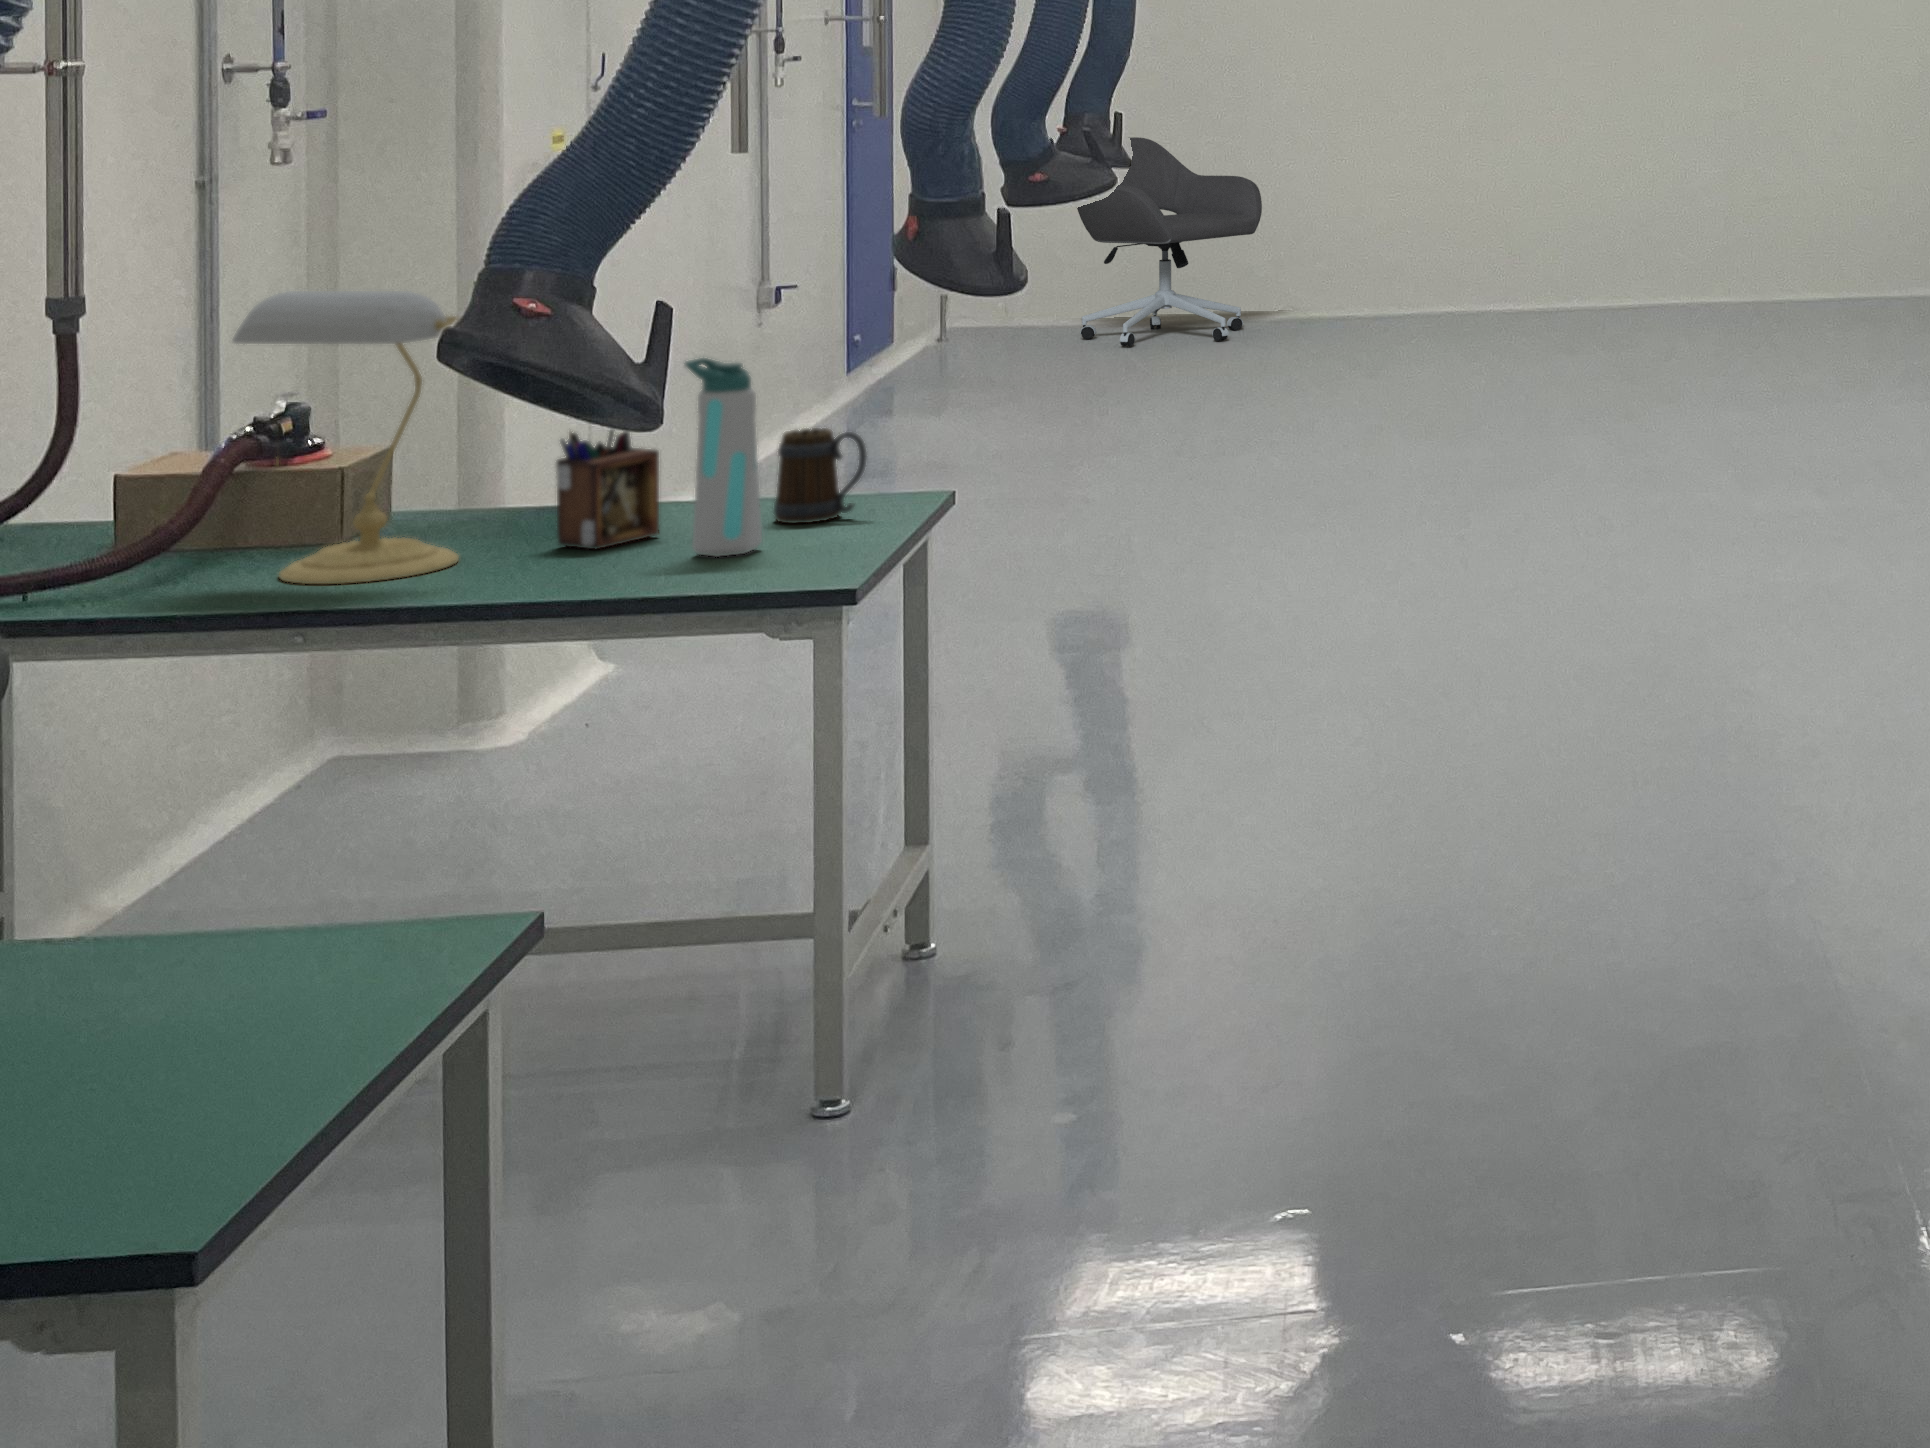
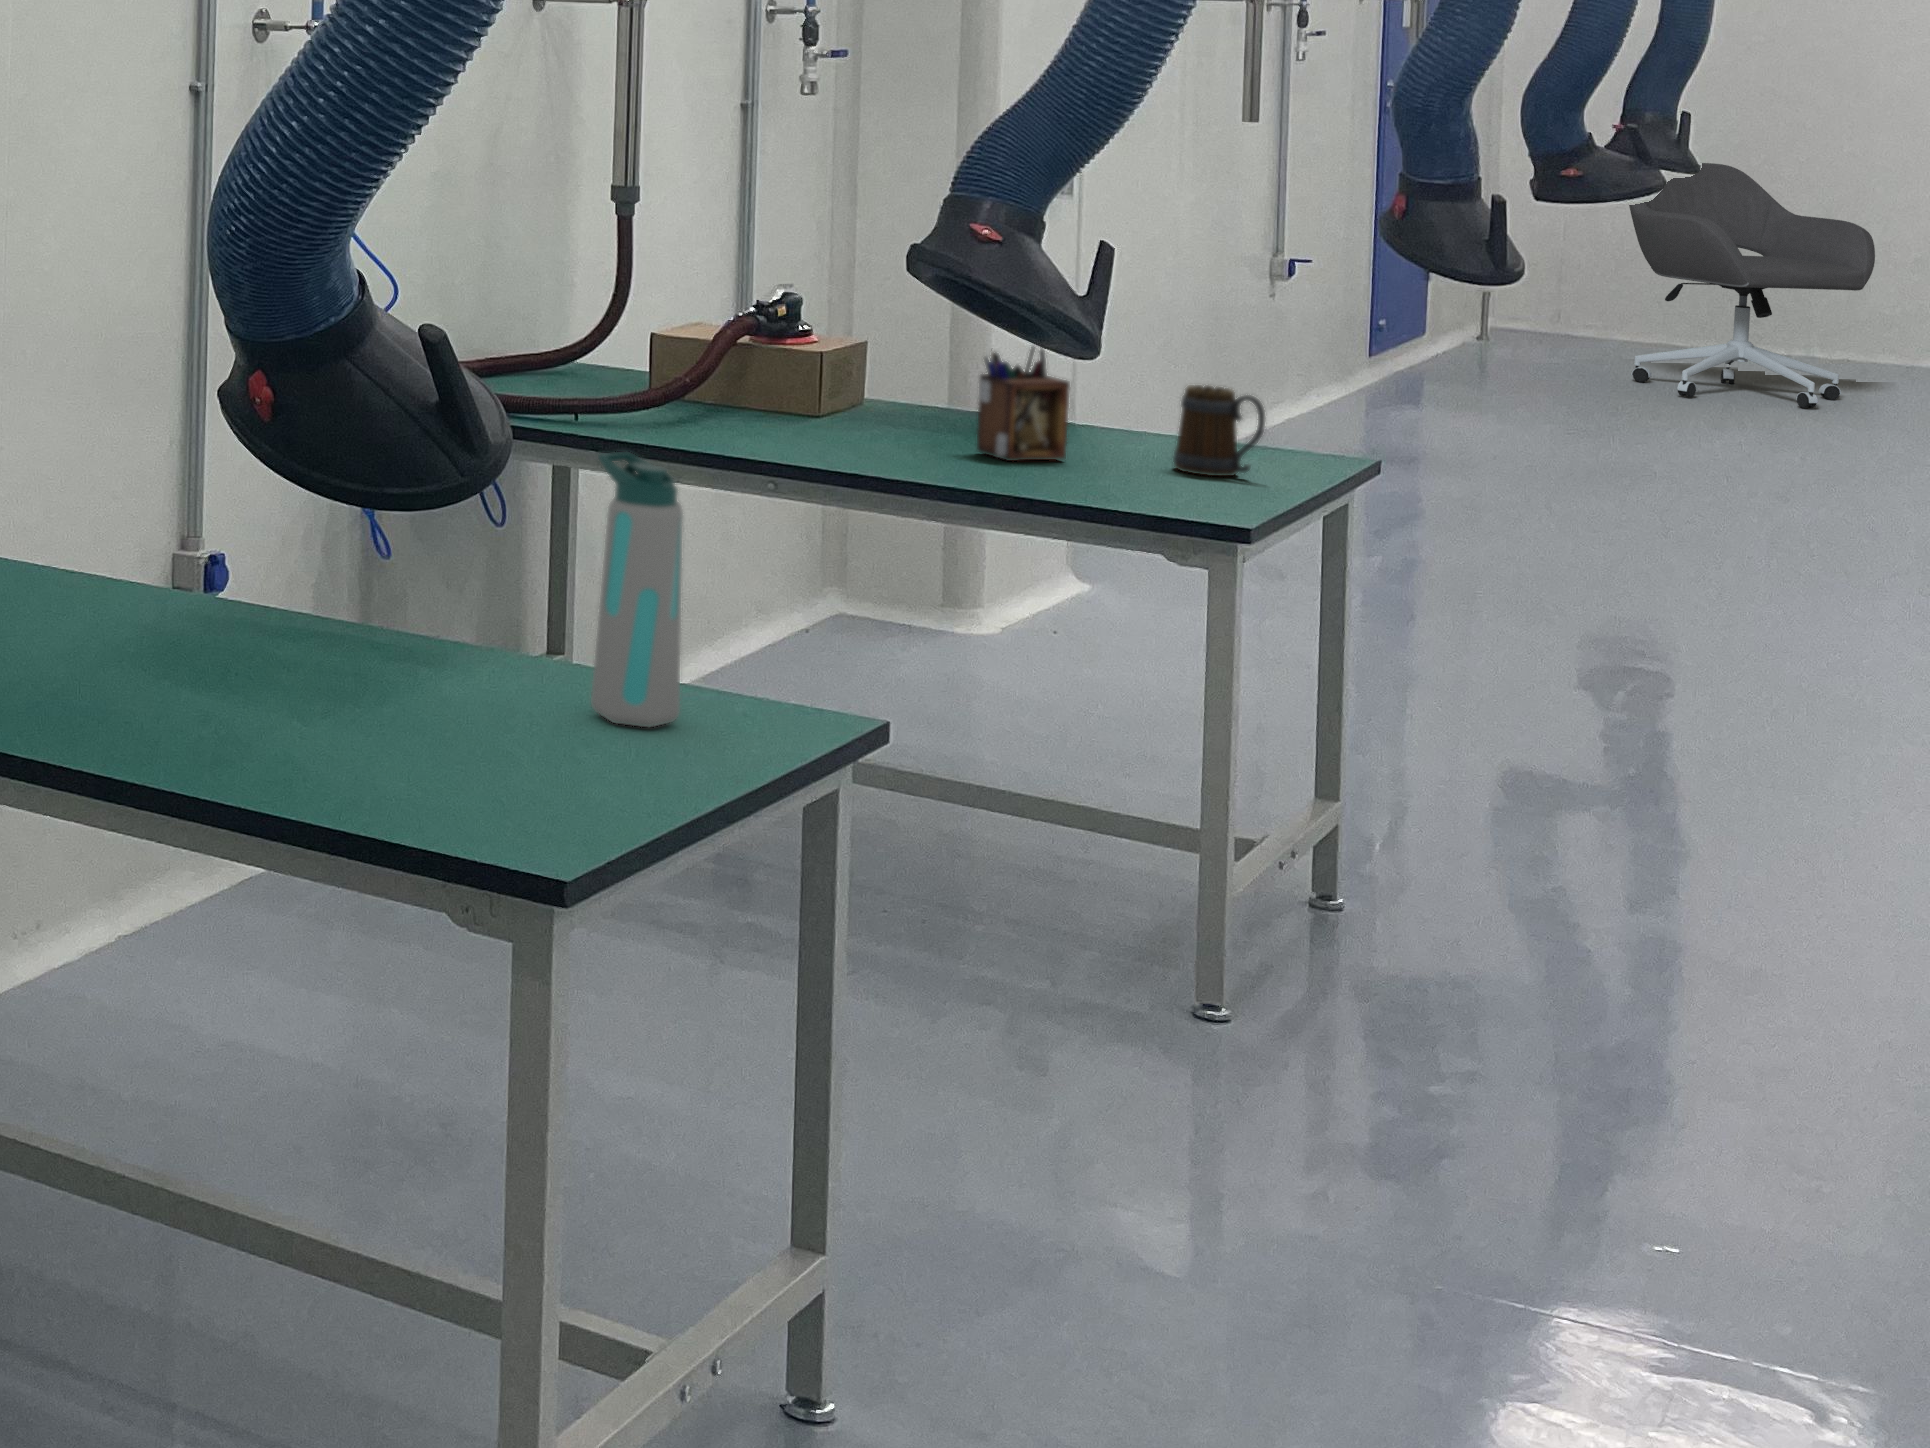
desk lamp: present [233,291,459,584] -> none [729,194,920,452]
water bottle: present [685,358,762,556] -> present [591,452,683,727]

